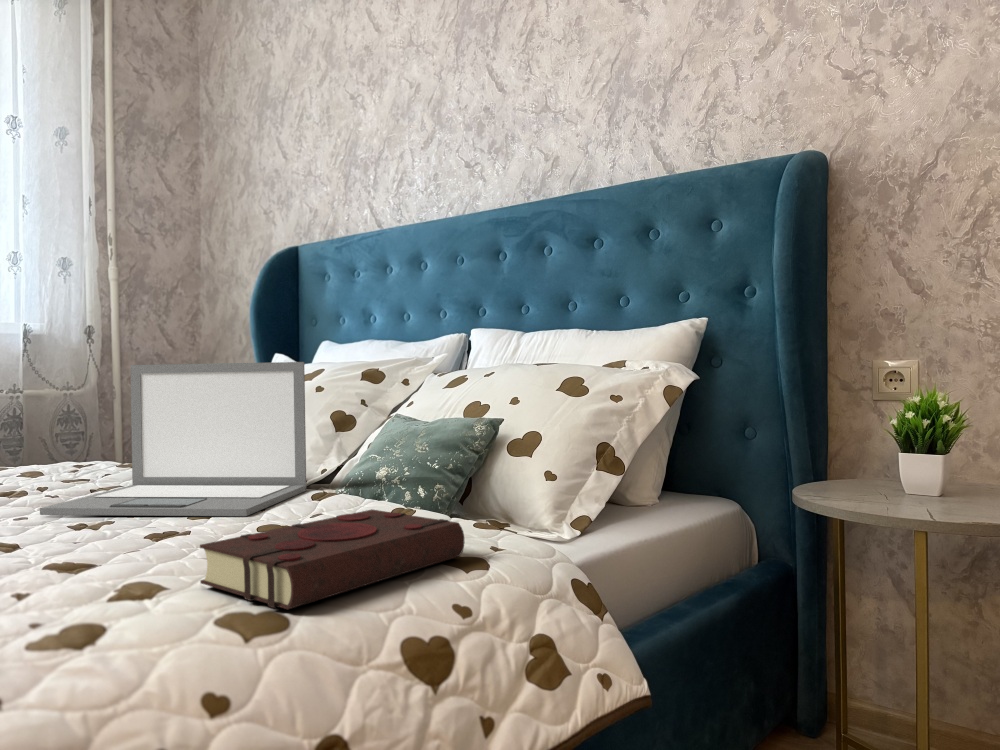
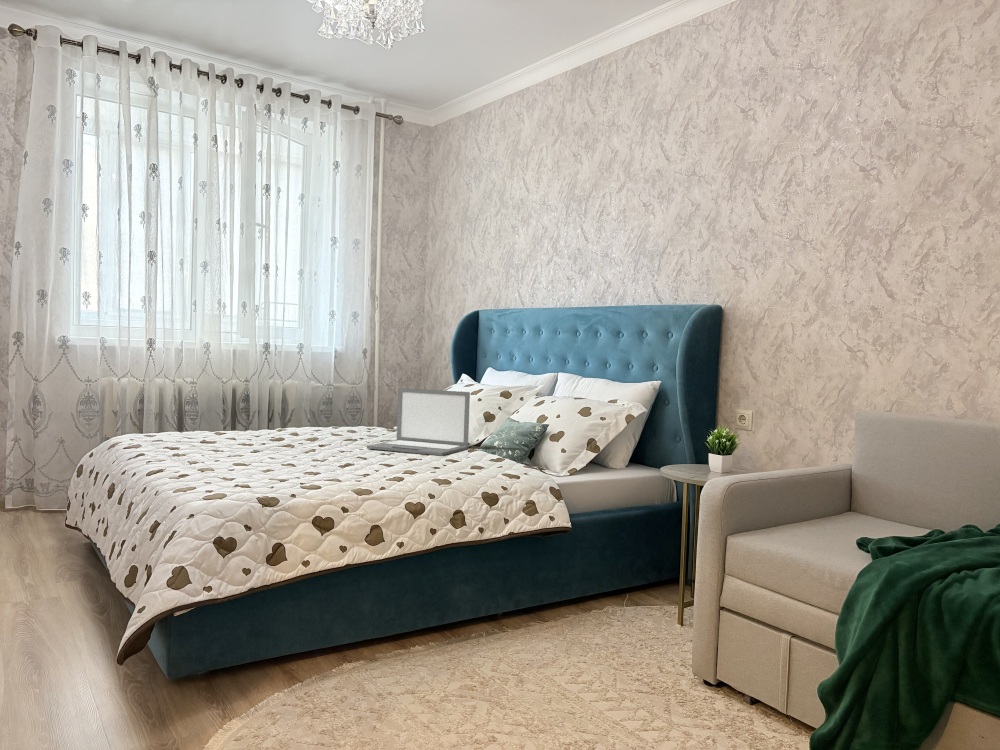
book: present [200,509,465,609] -> none [427,455,511,478]

